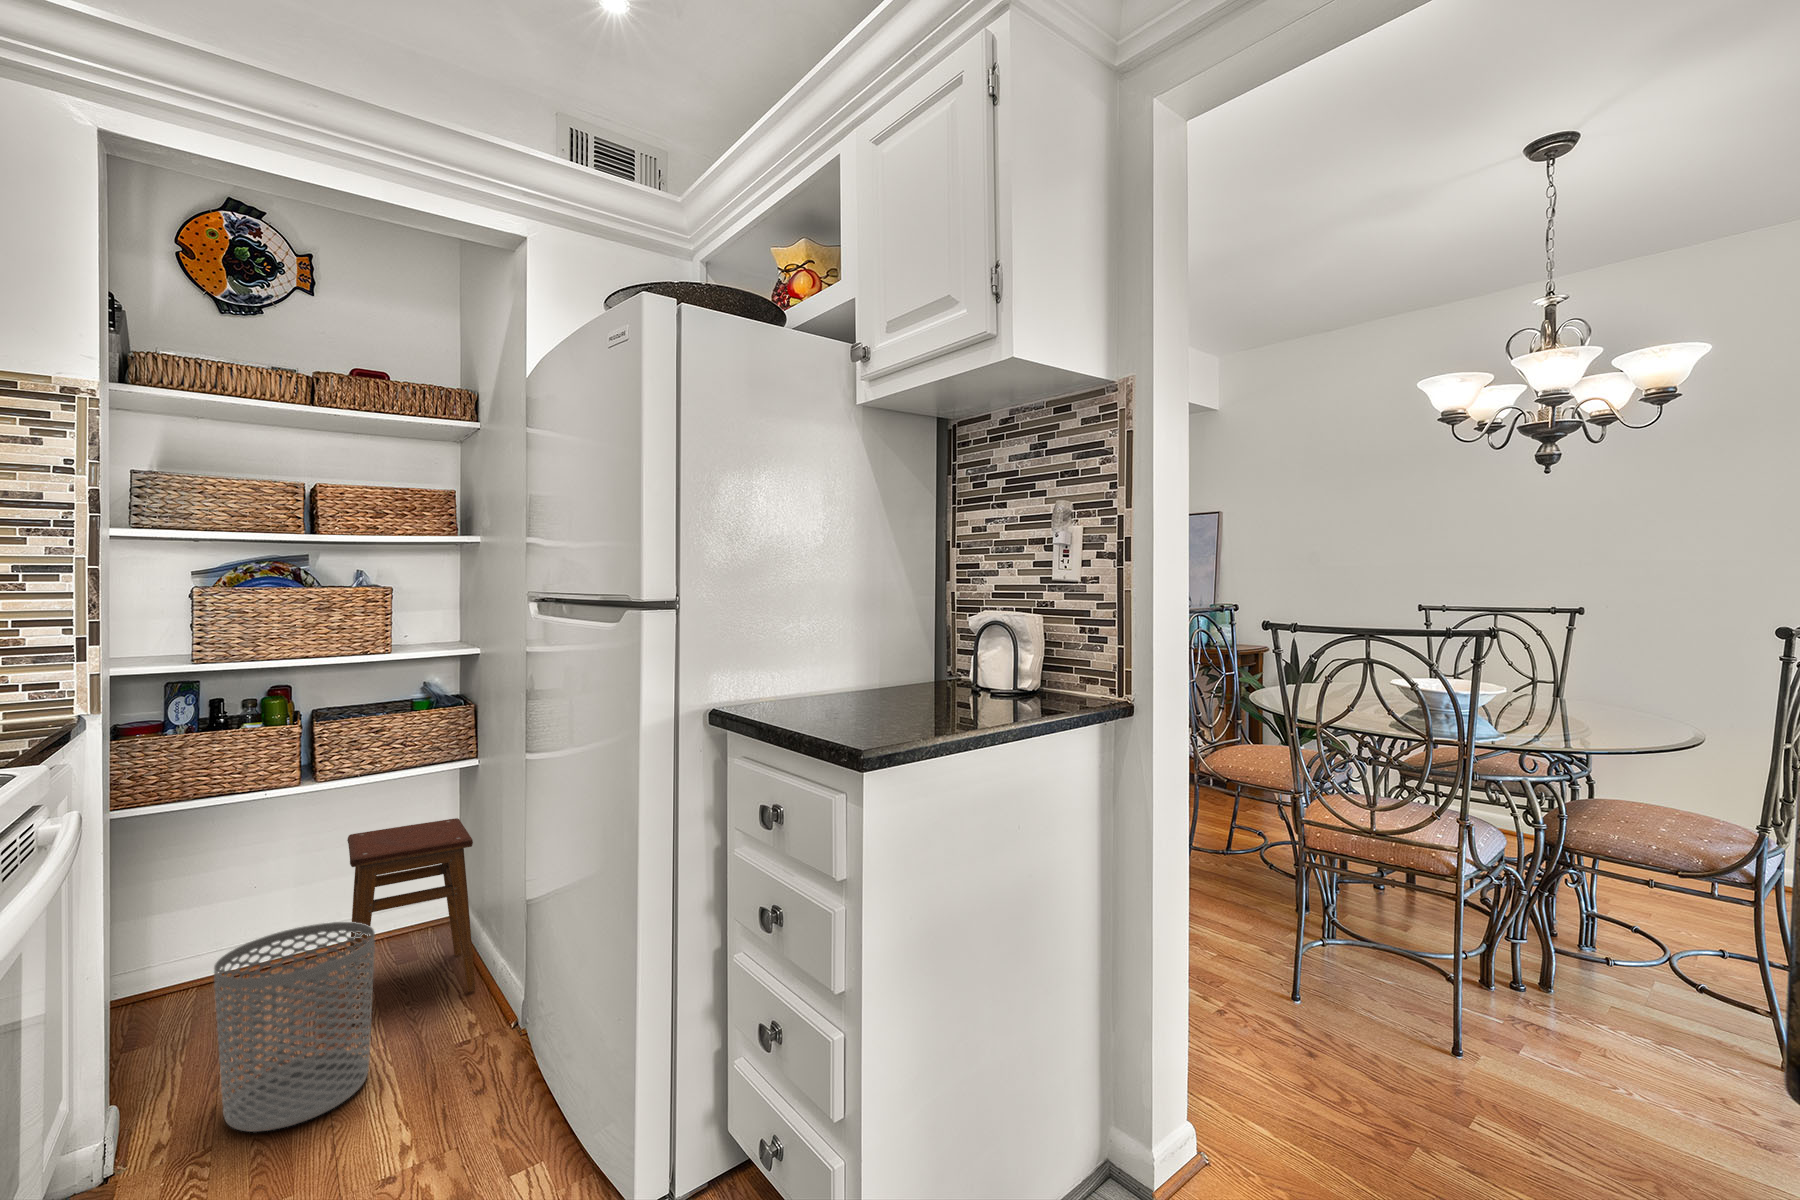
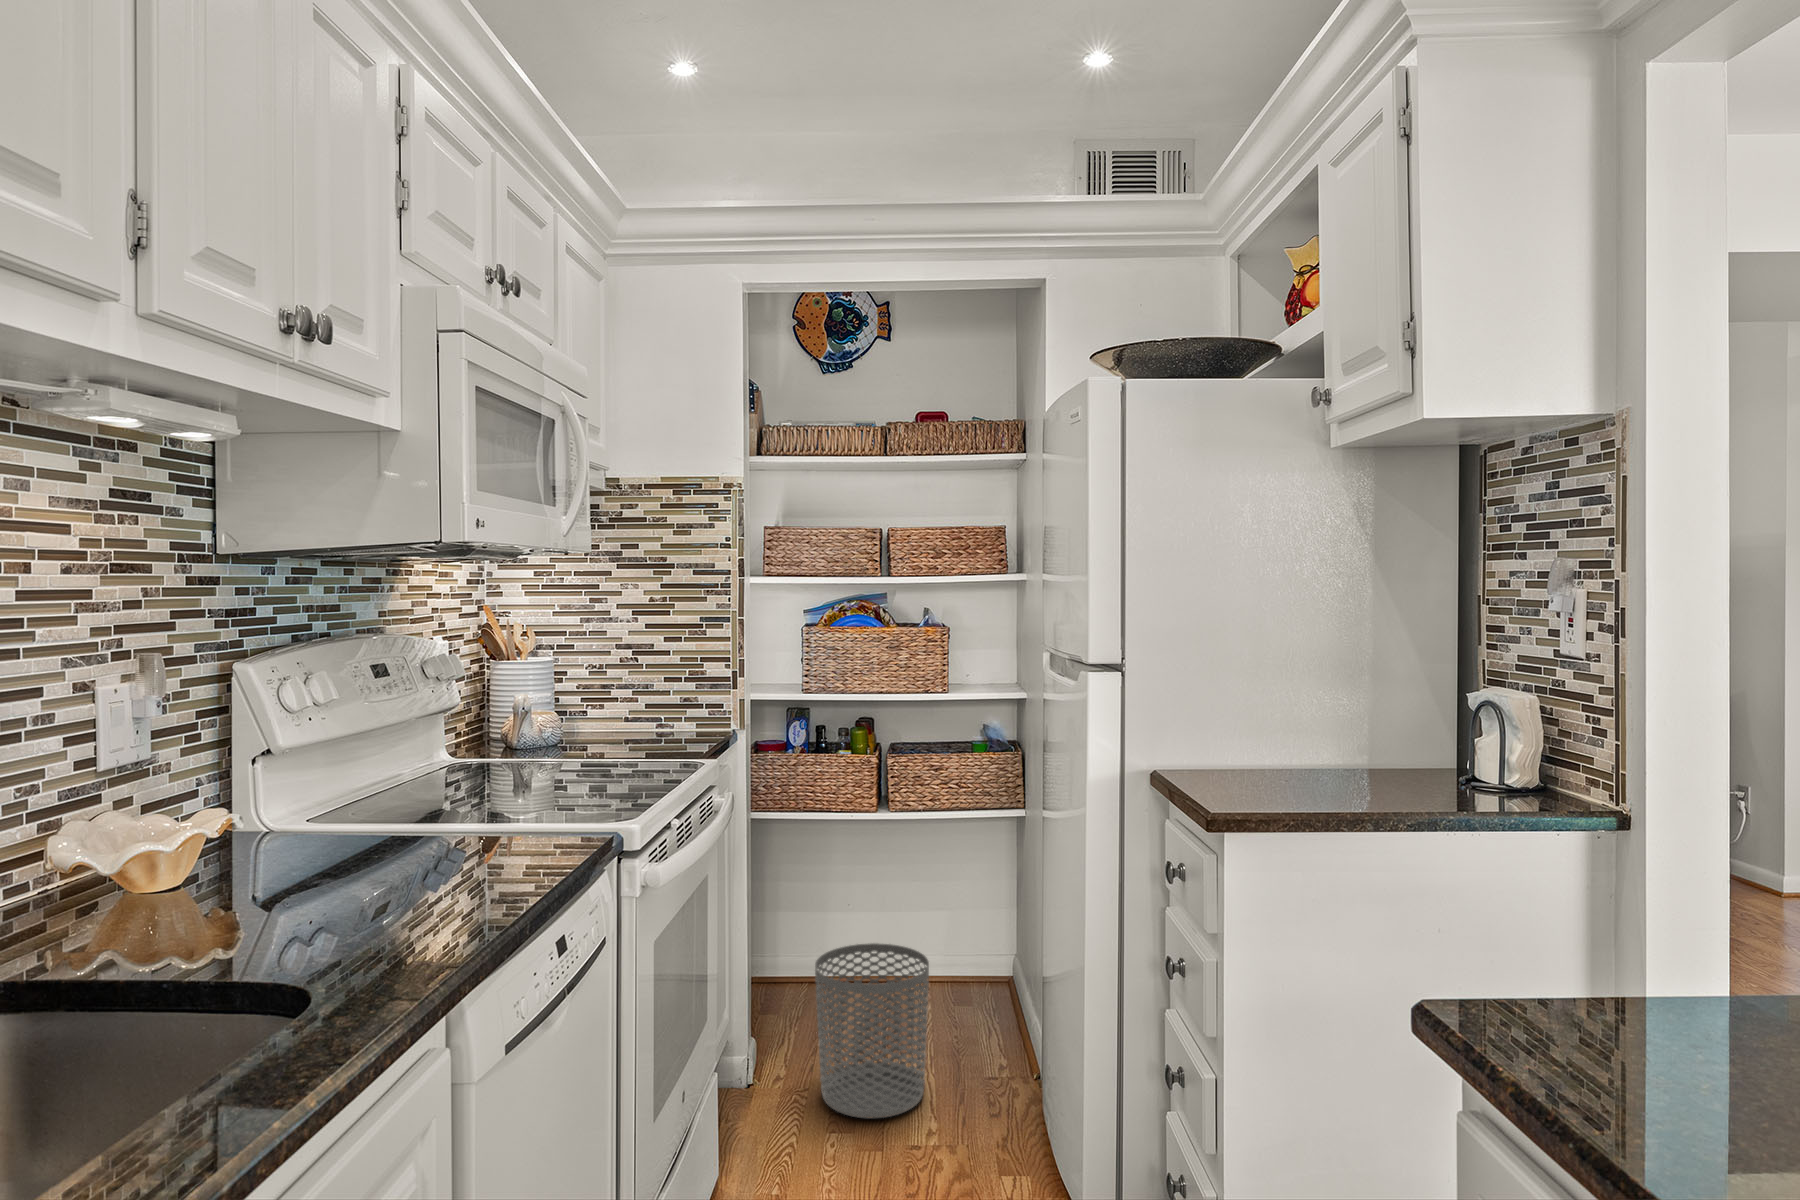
stool: present [347,818,475,1019] -> none [913,862,1018,1044]

